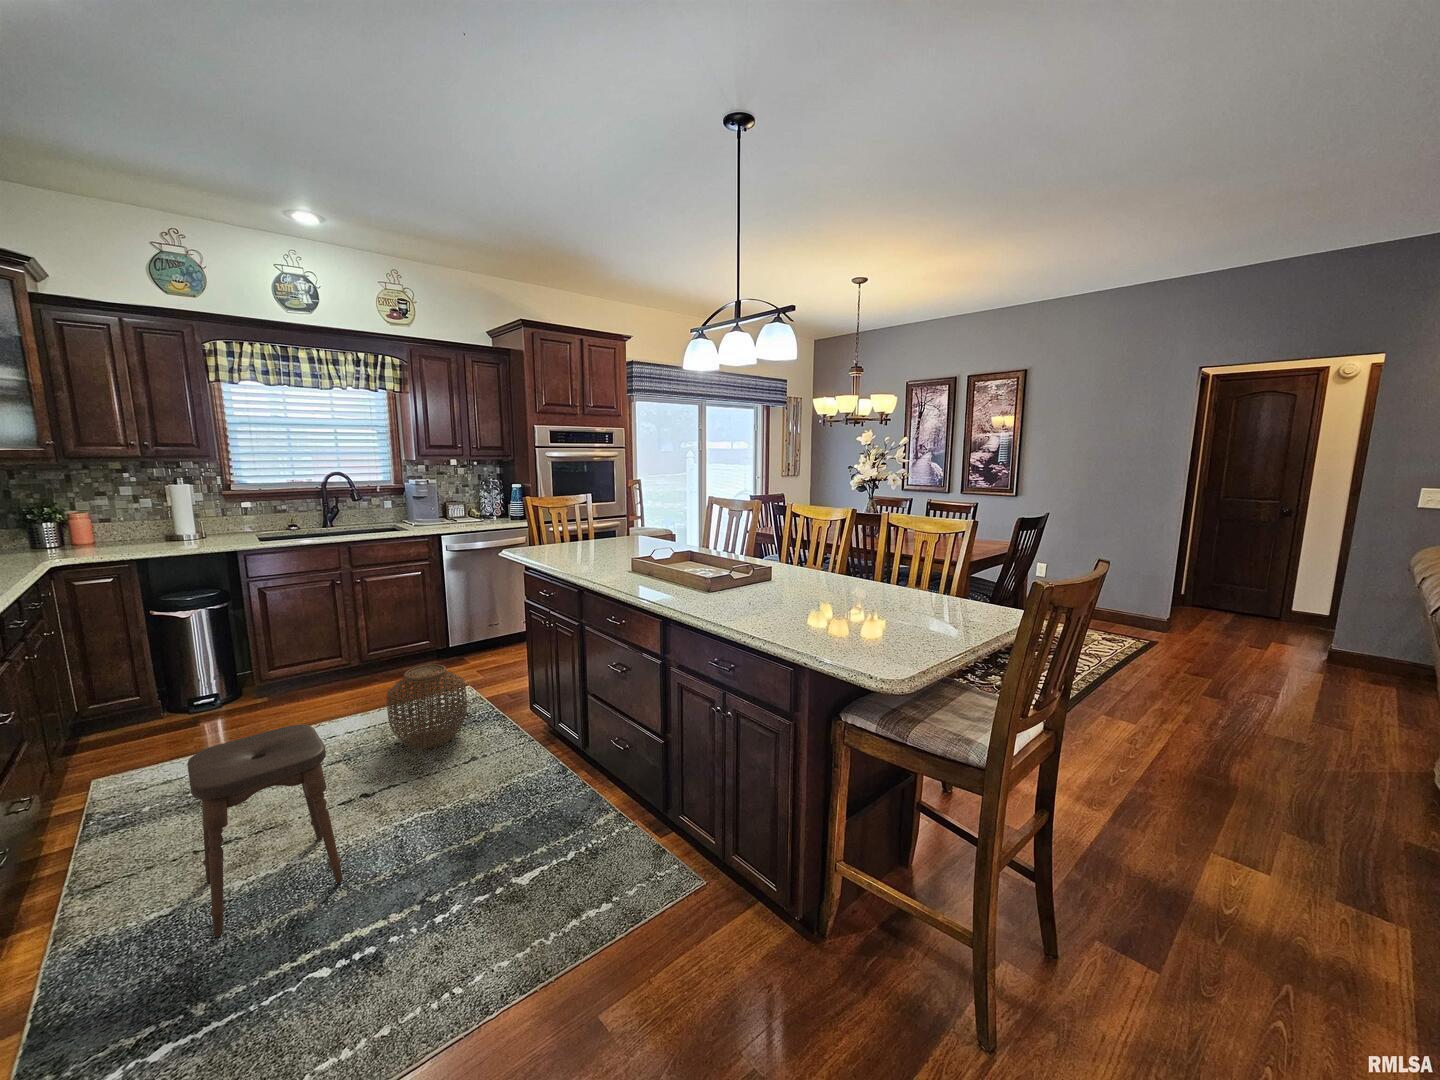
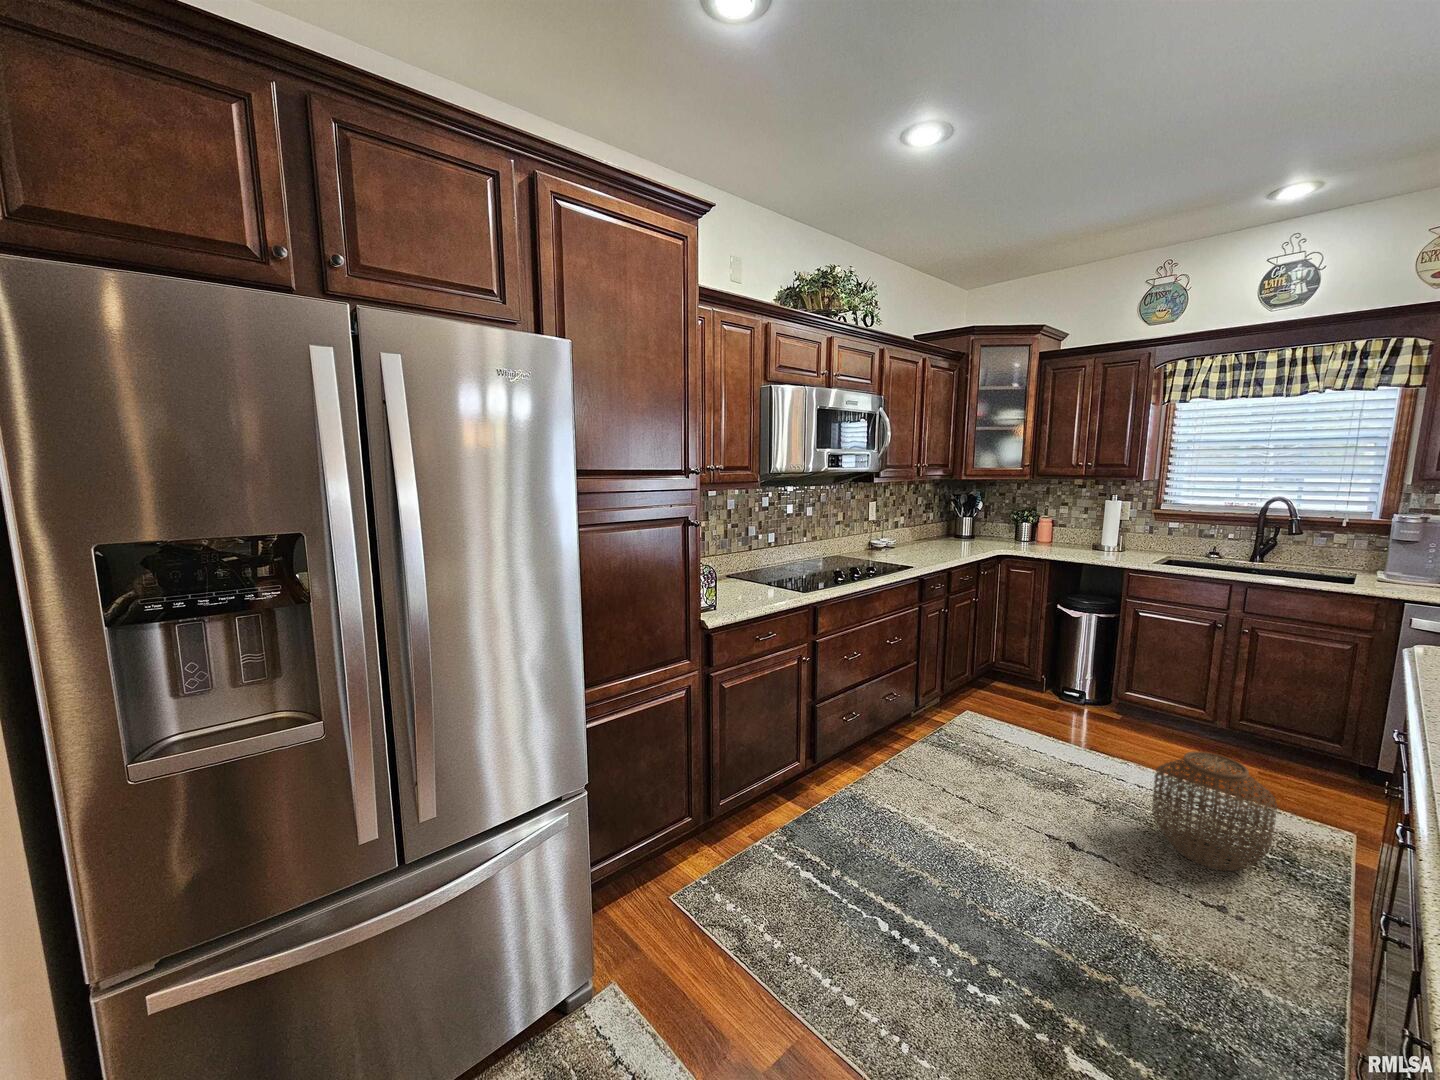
stool: present [187,725,343,937] -> none [885,710,1007,888]

